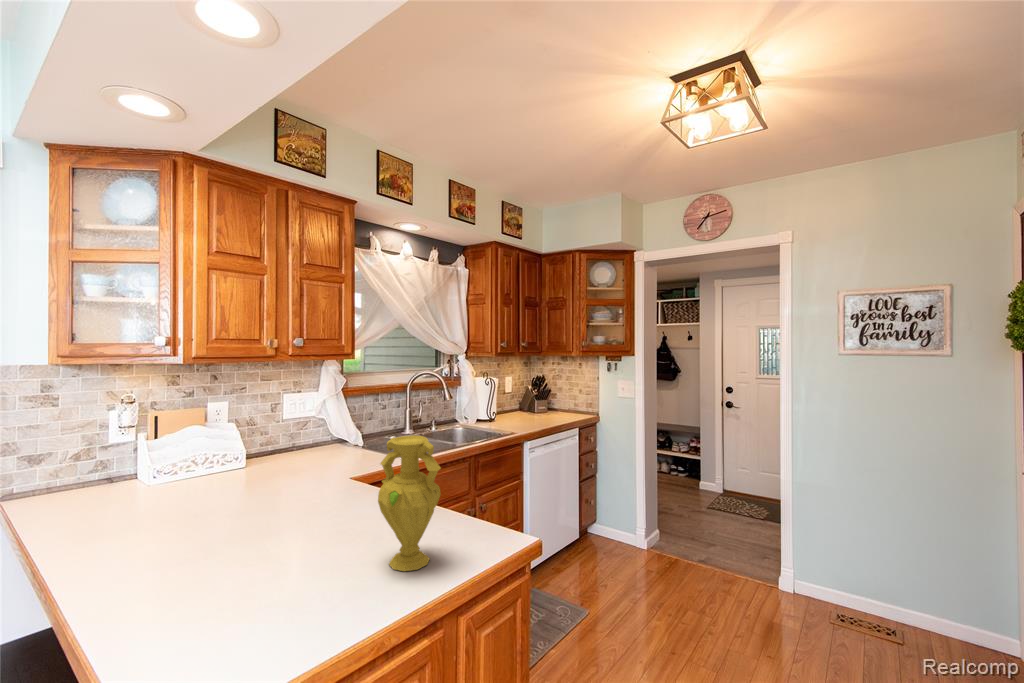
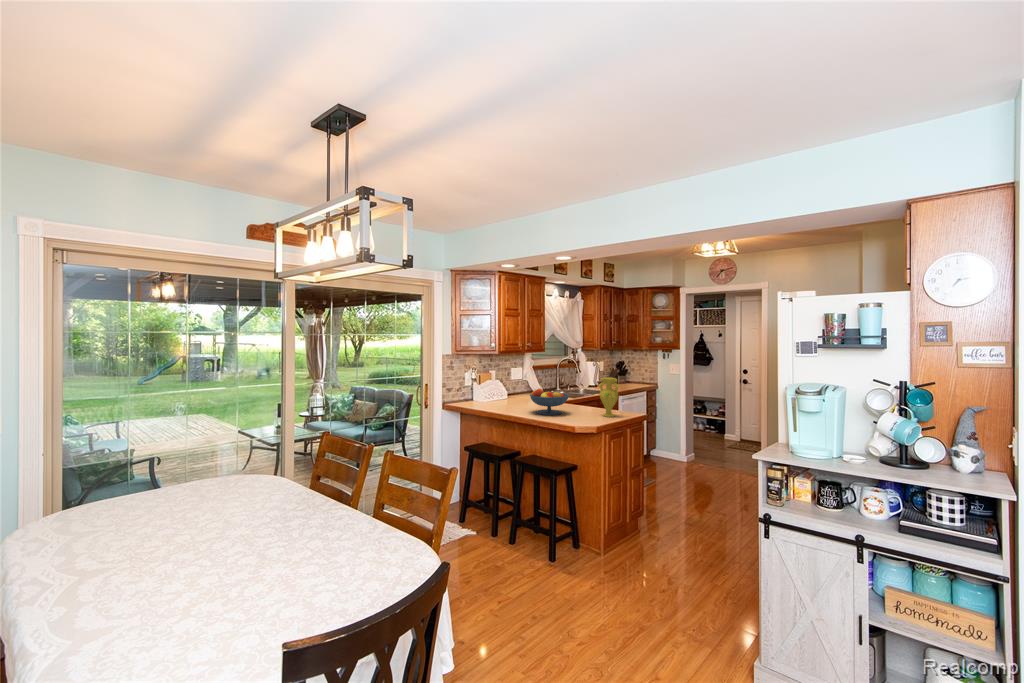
fruit bowl: none [153,471,300,567] -> present [530,388,569,415]

